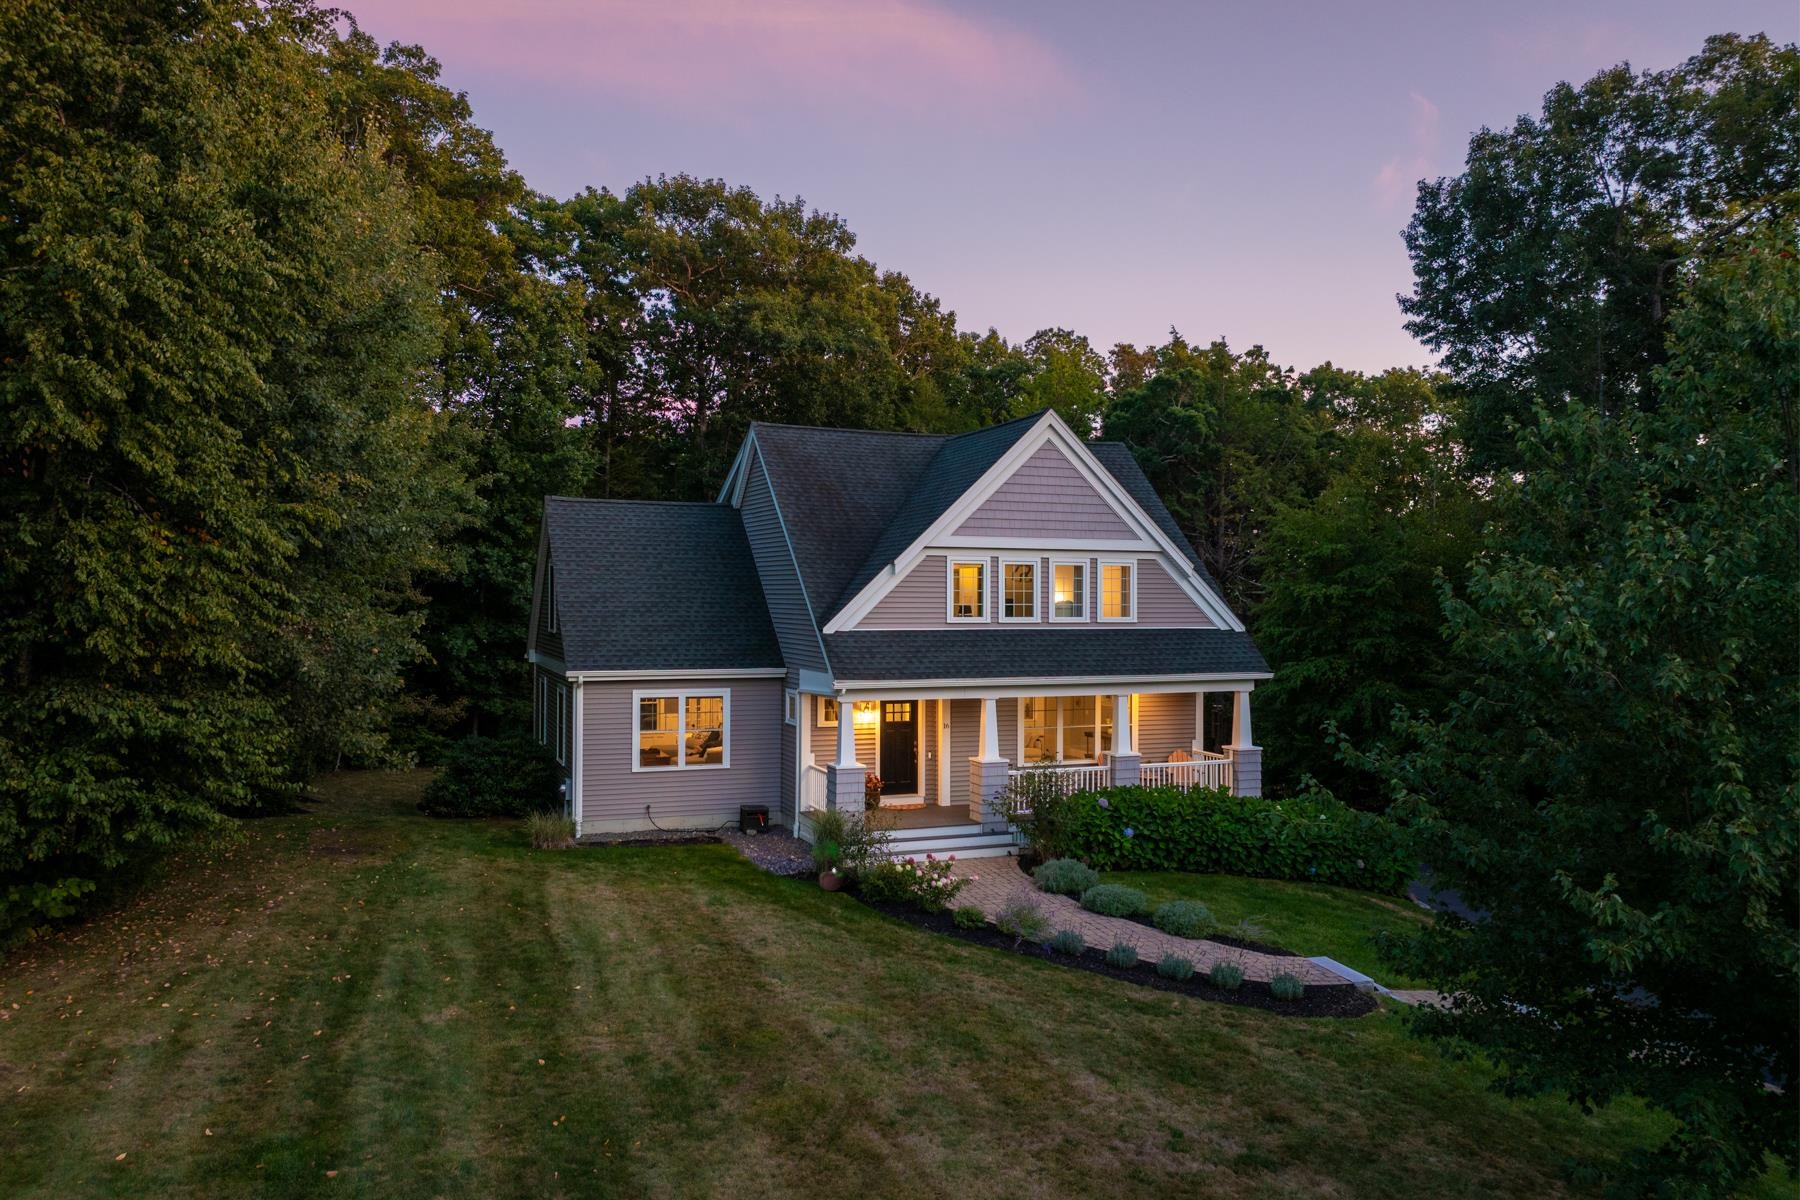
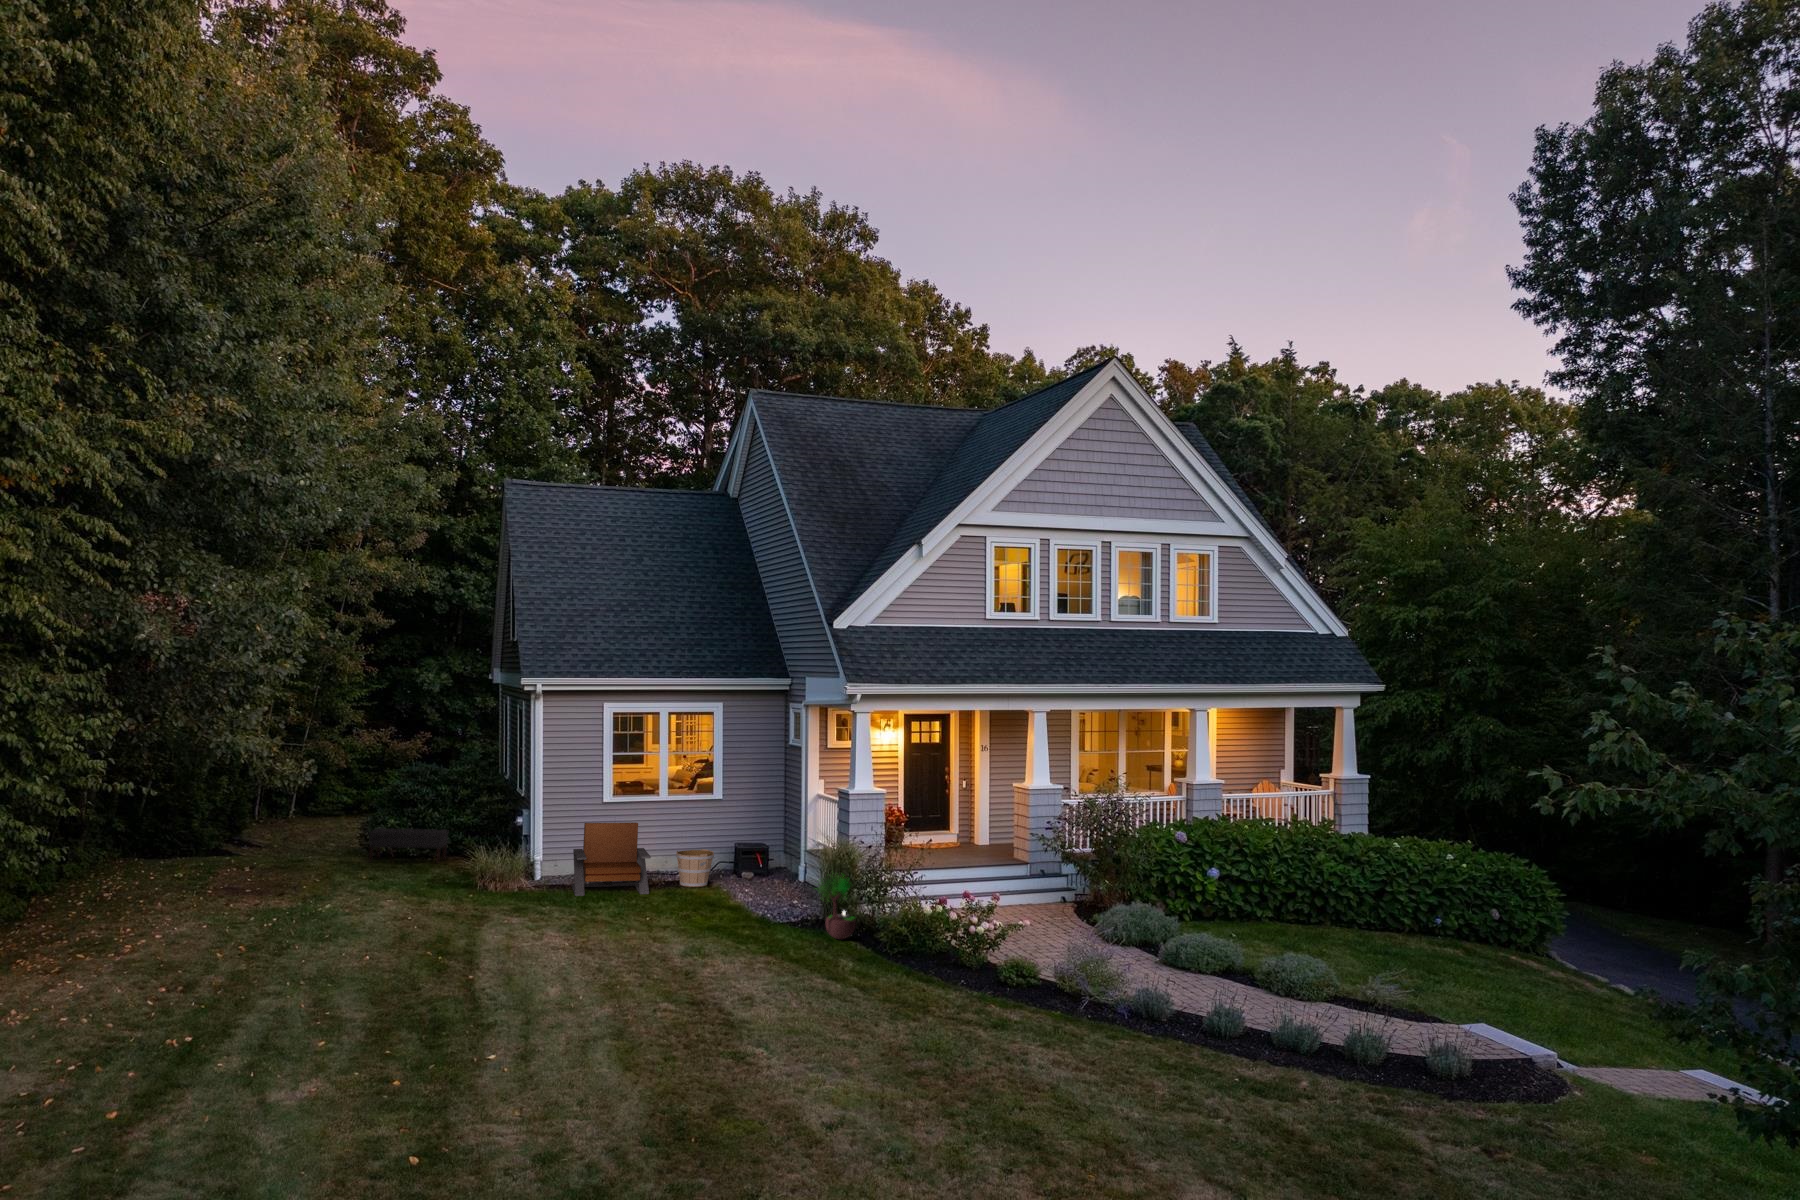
lounge chair: none [610,791,675,853] -> present [572,823,651,896]
bench: none [436,793,502,822] -> present [368,828,449,863]
wooden bucket: none [694,811,725,842] -> present [676,849,714,887]

